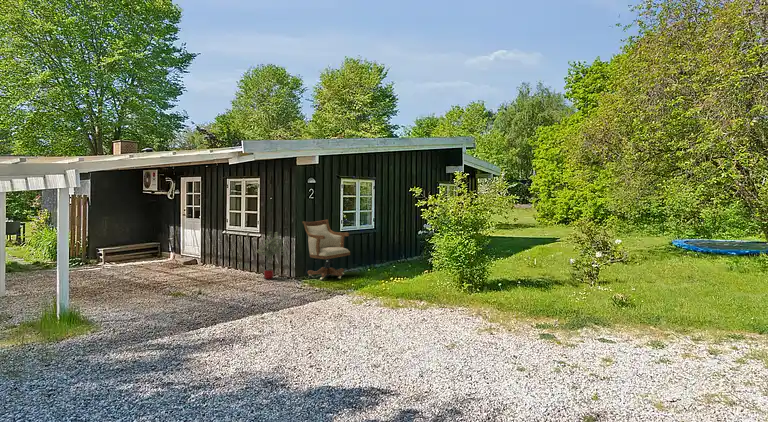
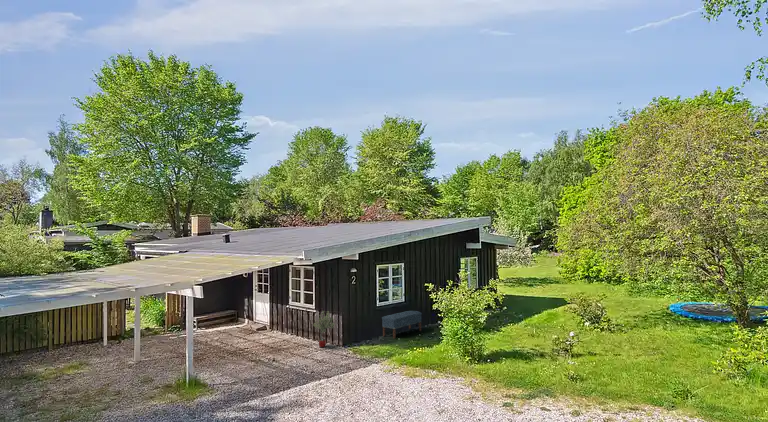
chair: present [302,220,350,281] -> none [347,299,384,349]
bench: none [347,240,396,272] -> present [382,310,422,339]

